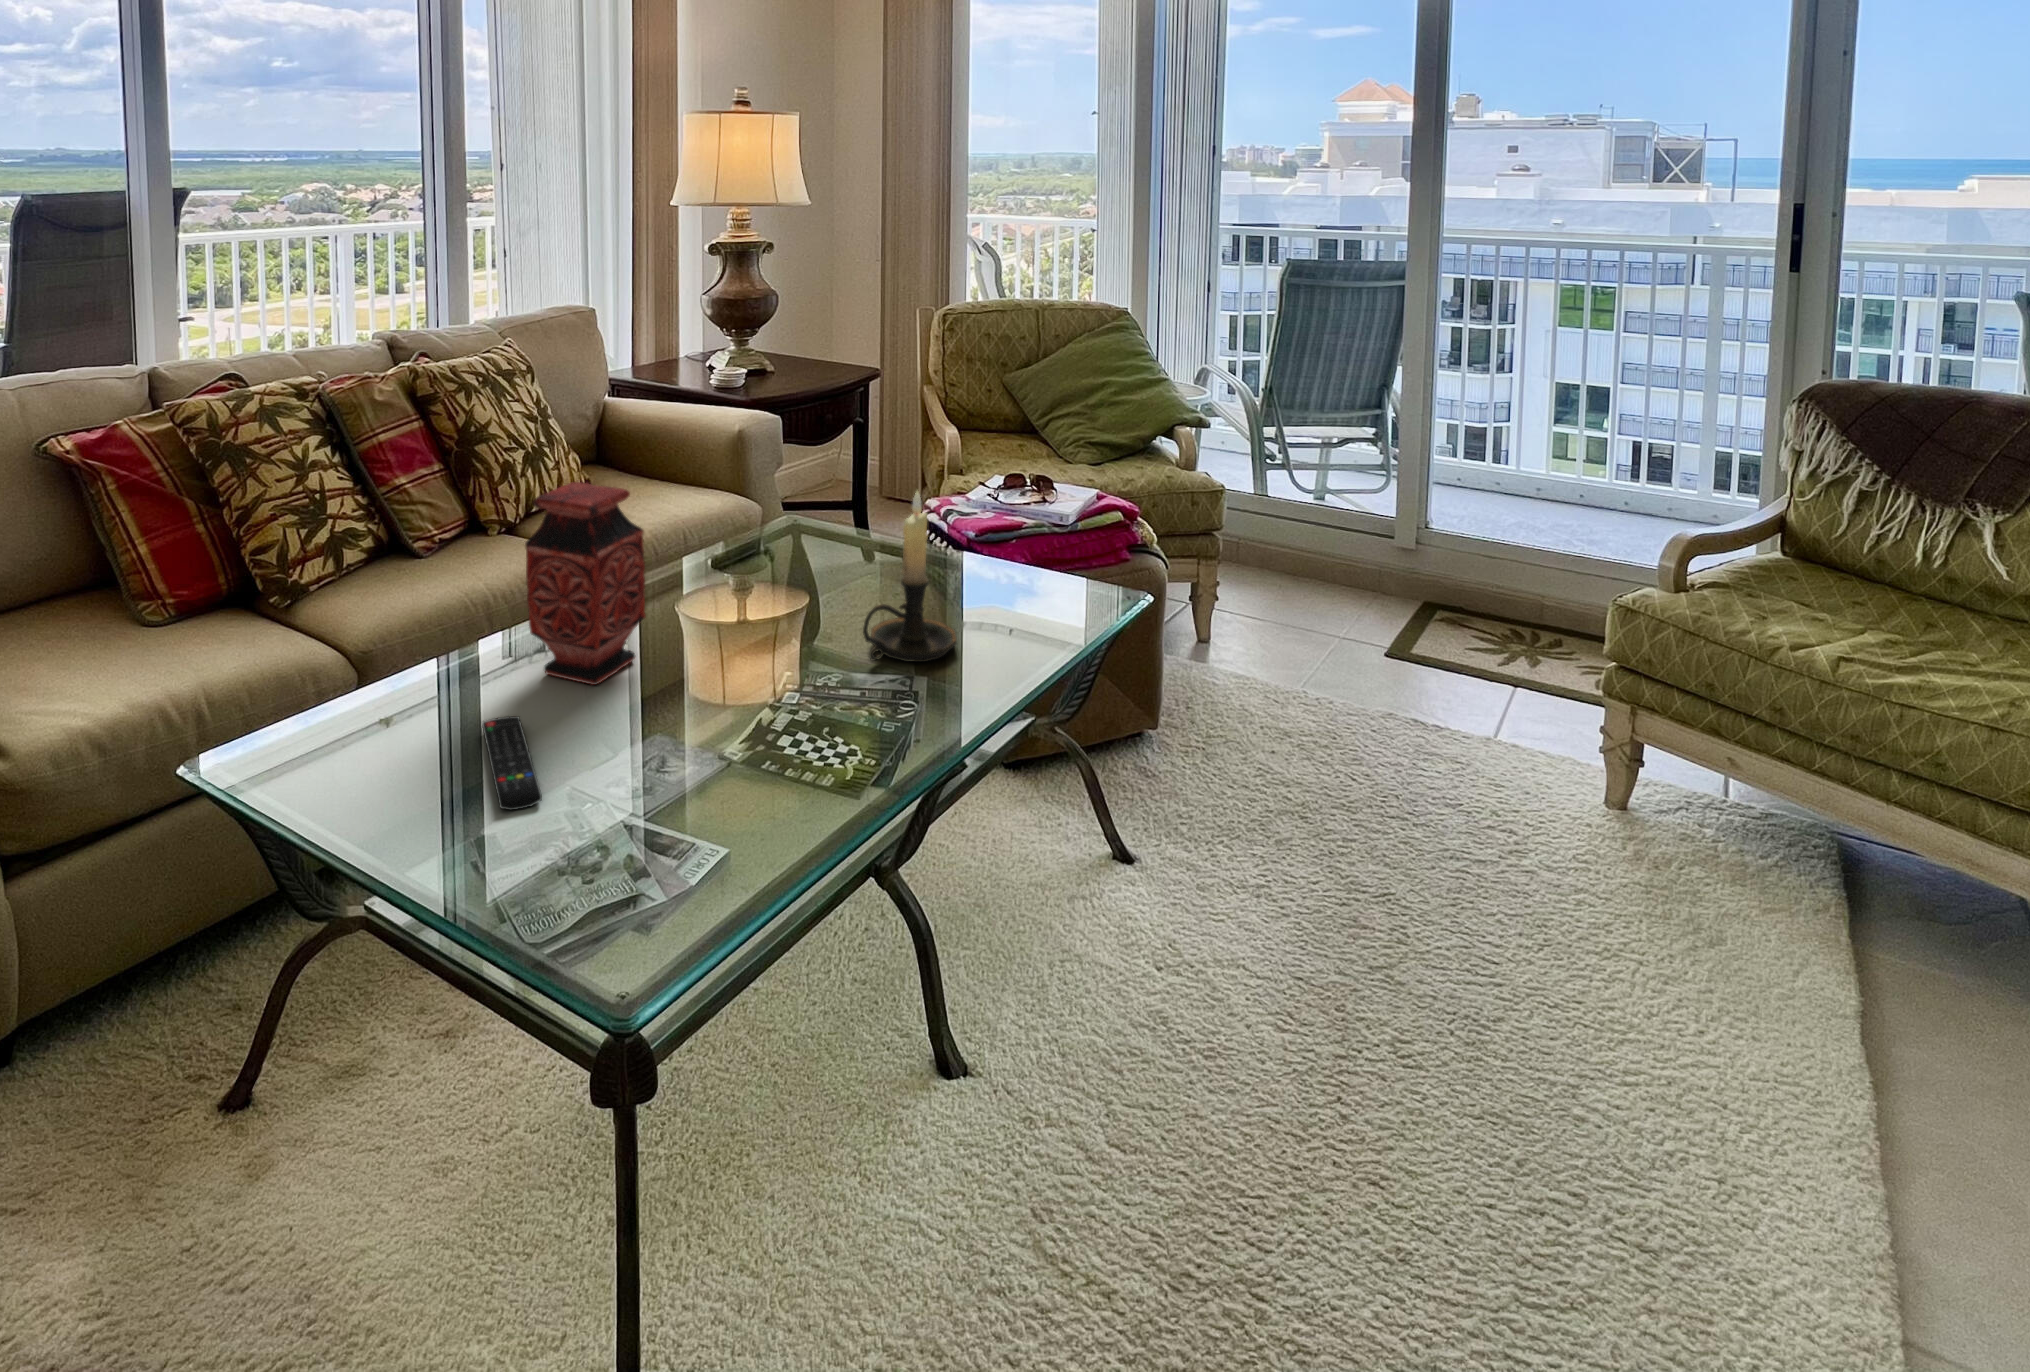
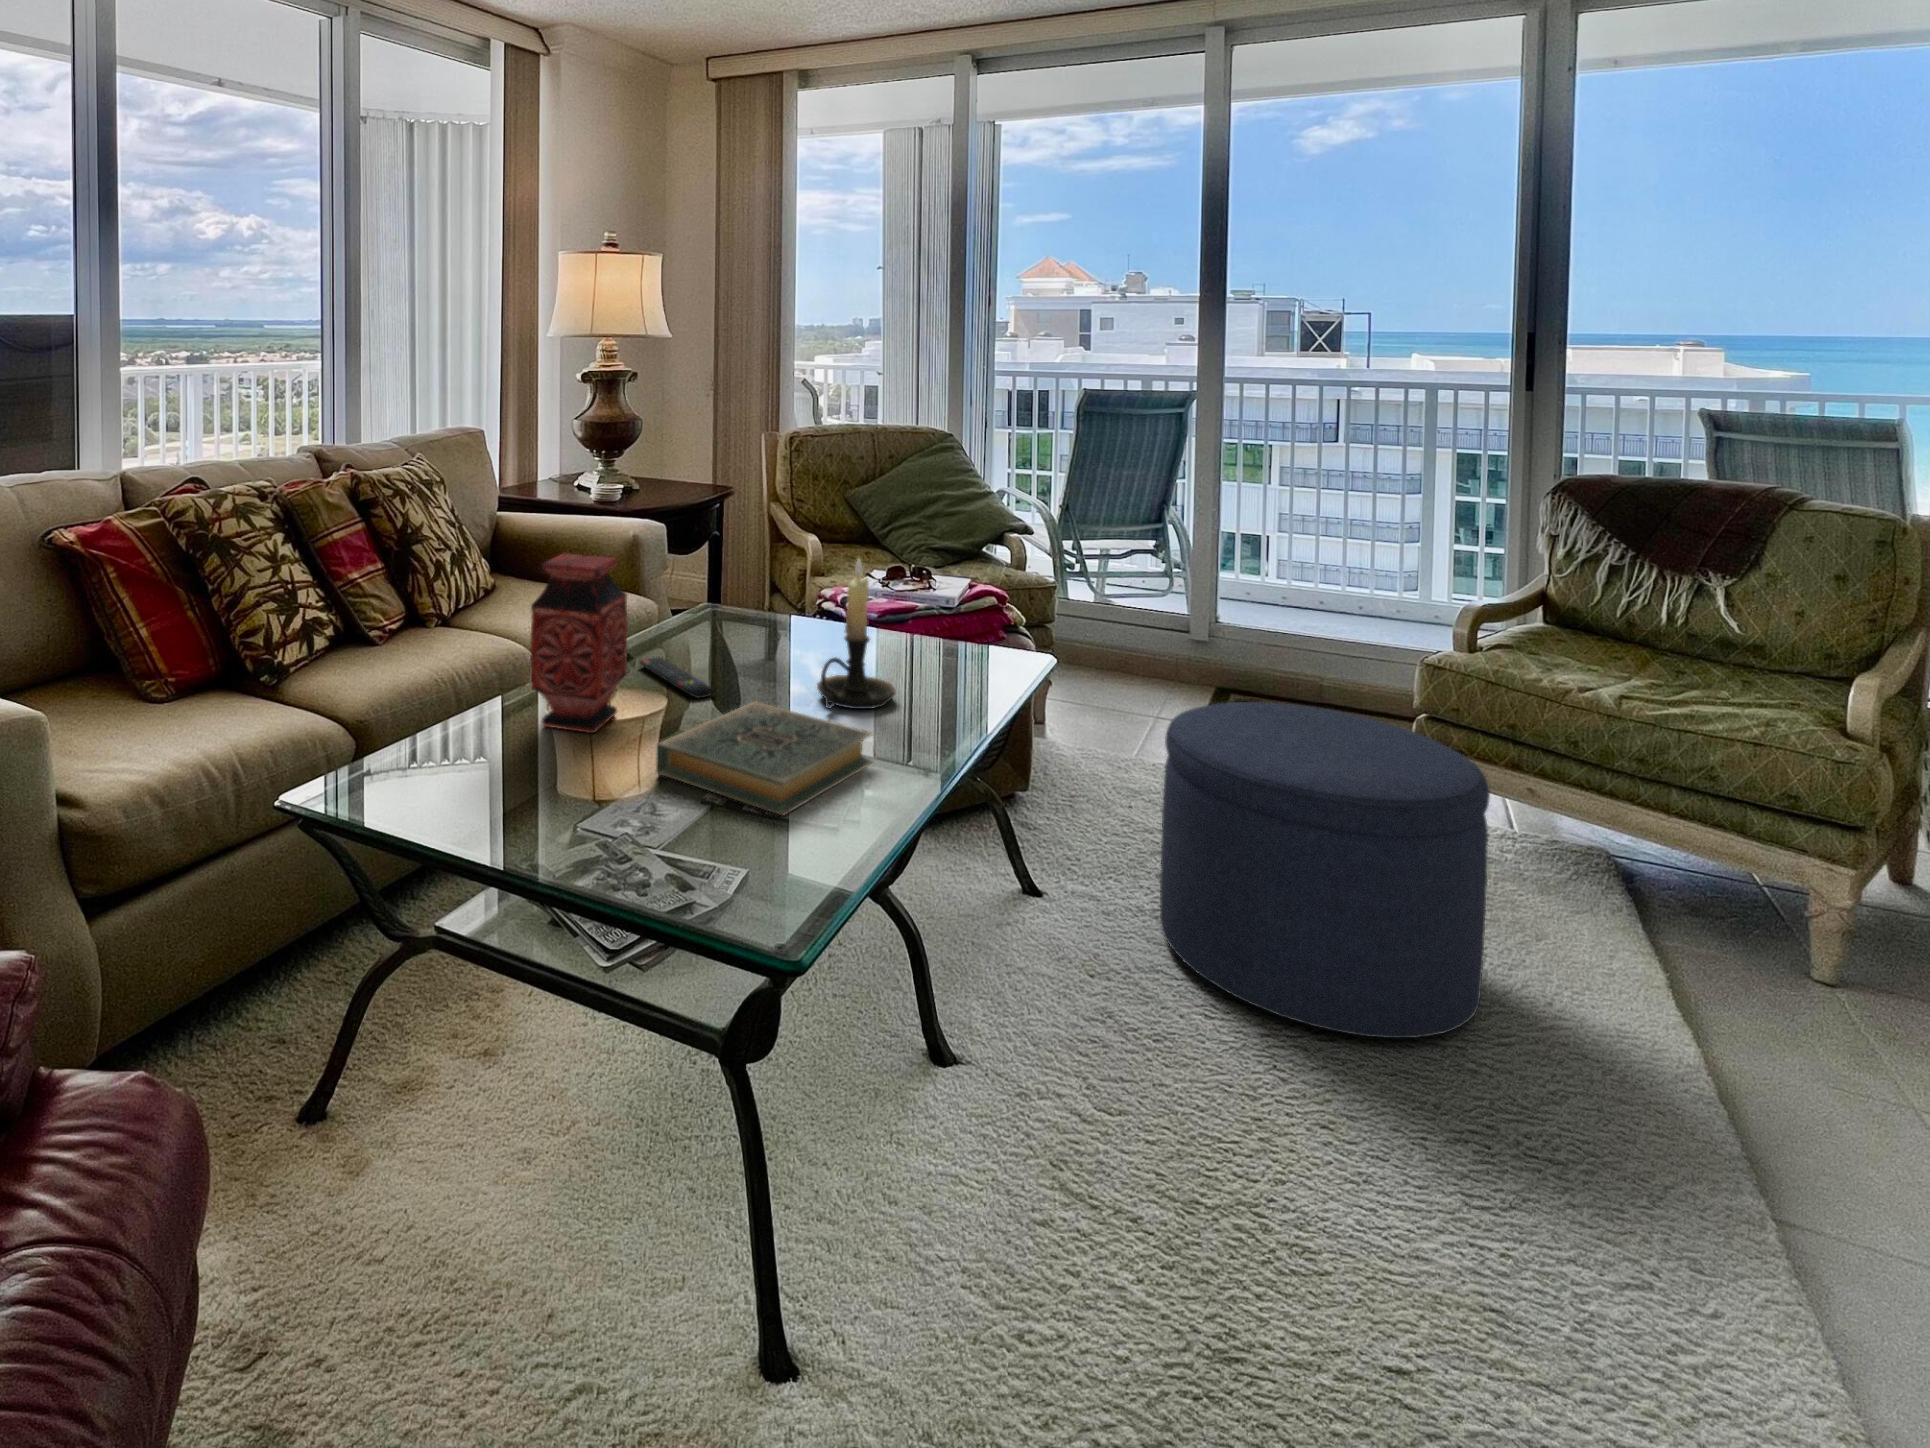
hardback book: none [635,655,895,813] -> present [656,702,873,815]
ottoman: none [1255,658,1640,1067] -> present [1160,702,1490,1038]
remote control: present [482,716,542,810] -> present [639,657,715,698]

